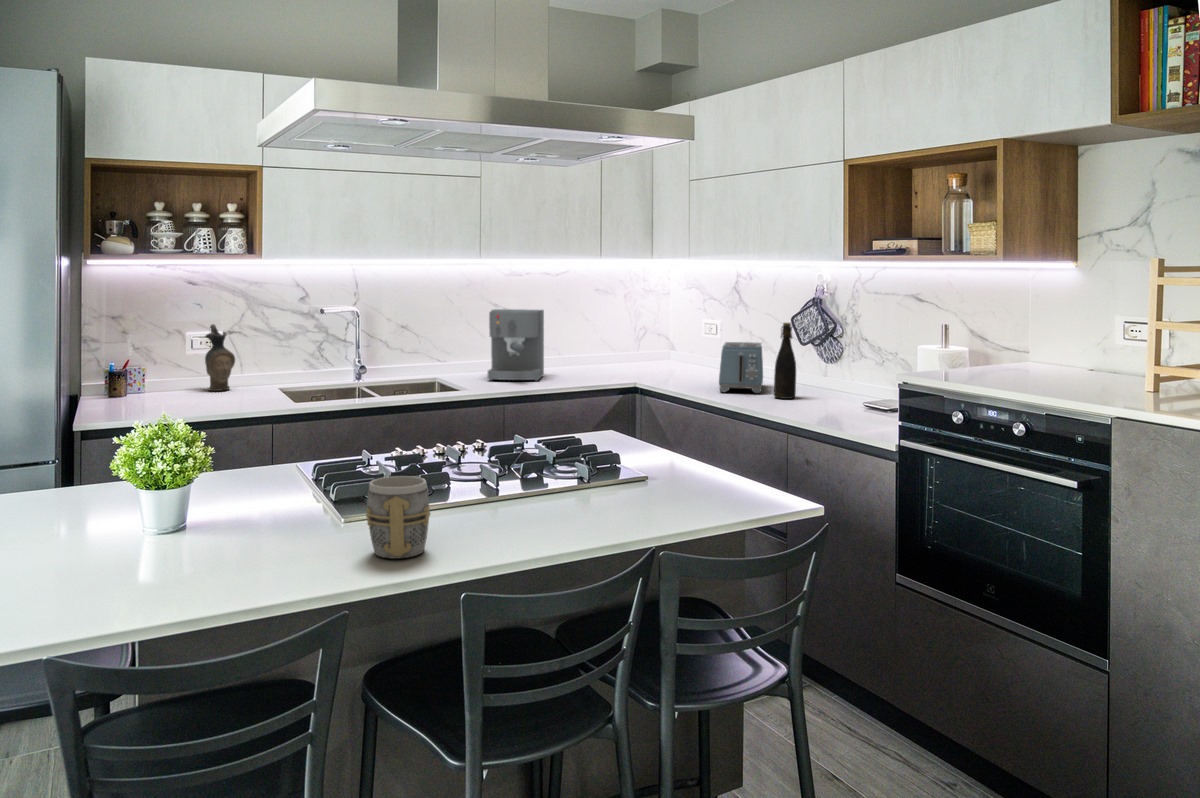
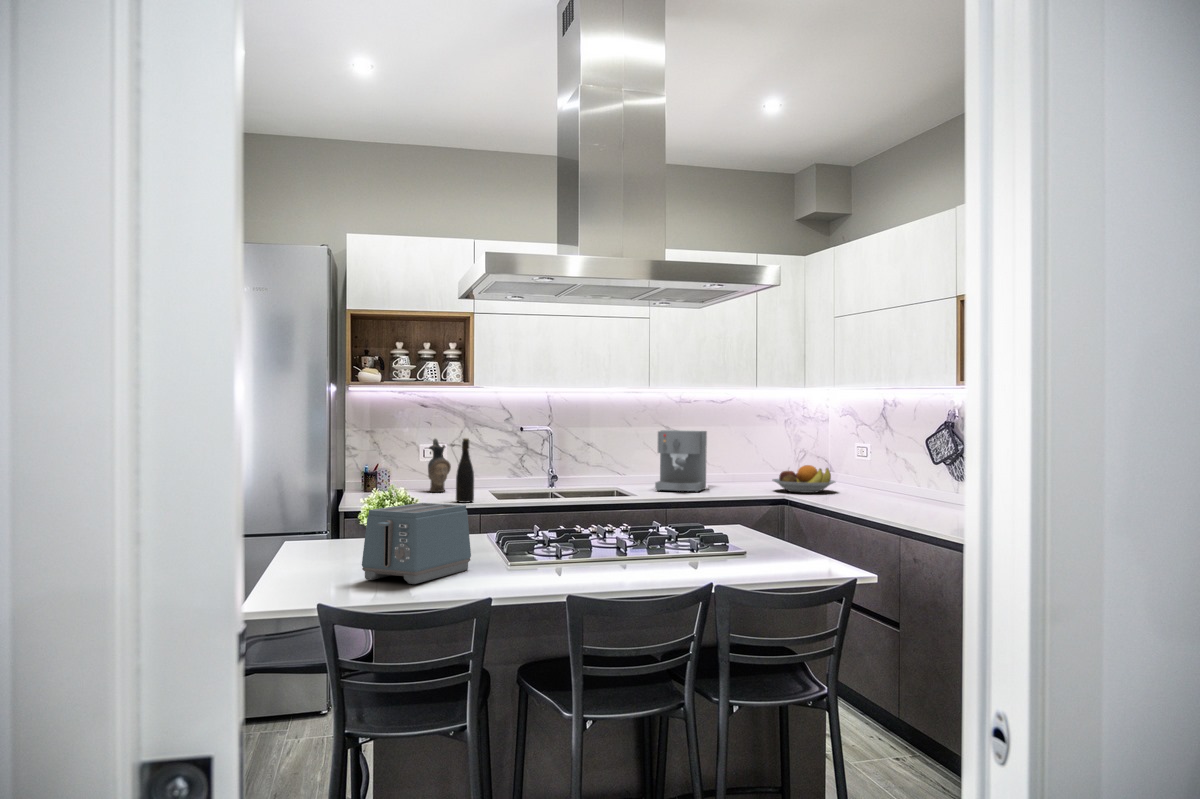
bottle: present [774,323,796,399] -> present [456,438,474,503]
toaster: present [719,342,763,393] -> present [362,503,471,584]
fruit bowl: none [620,348,690,379] -> present [772,465,835,493]
mug: present [366,476,430,559] -> none [521,528,565,585]

